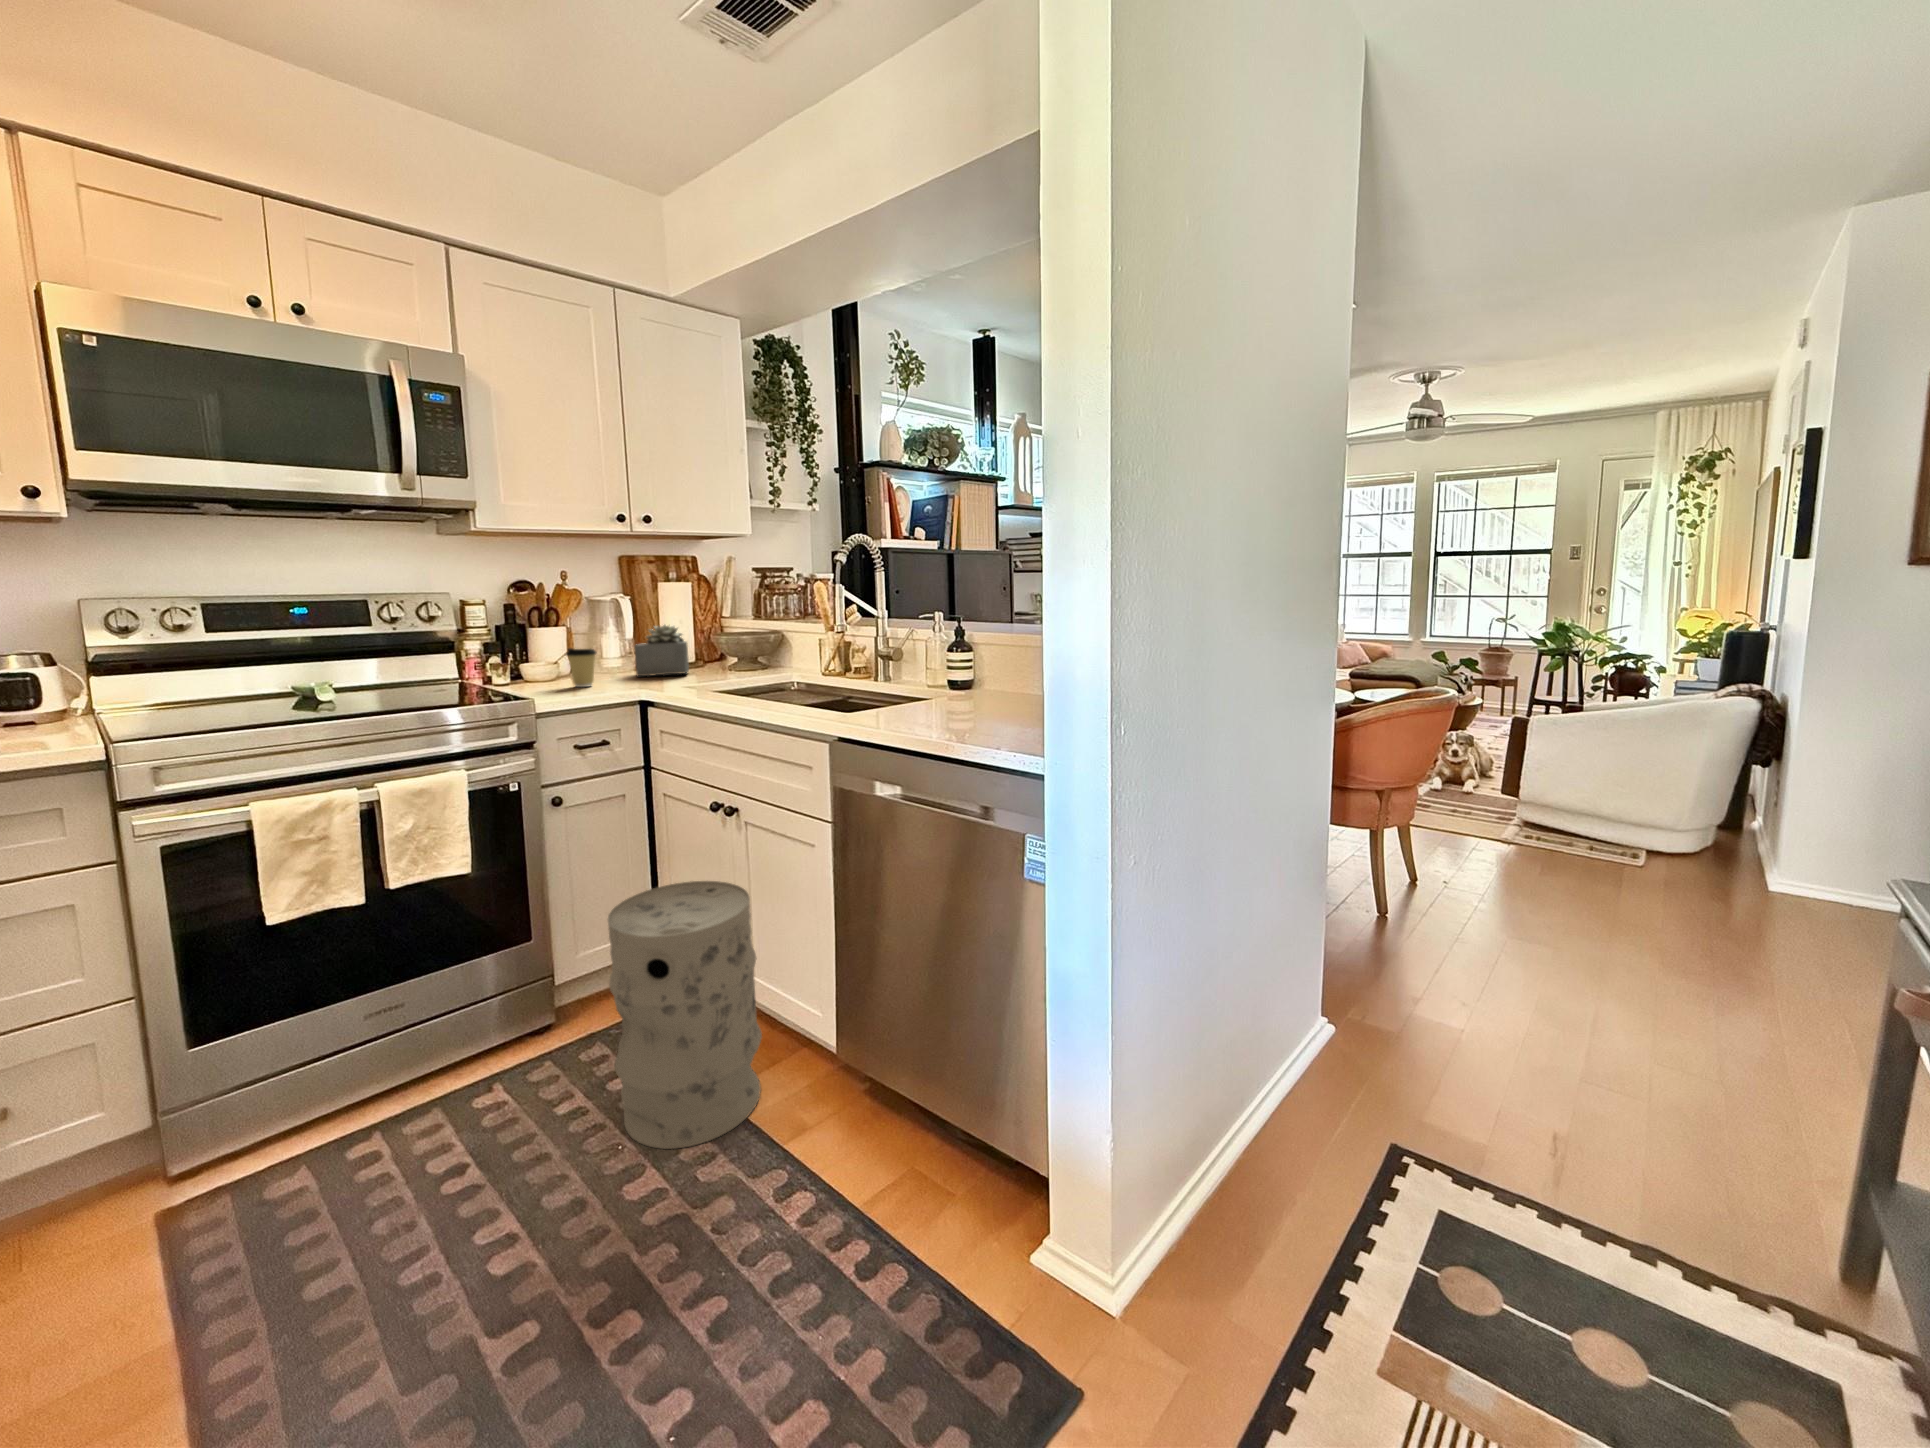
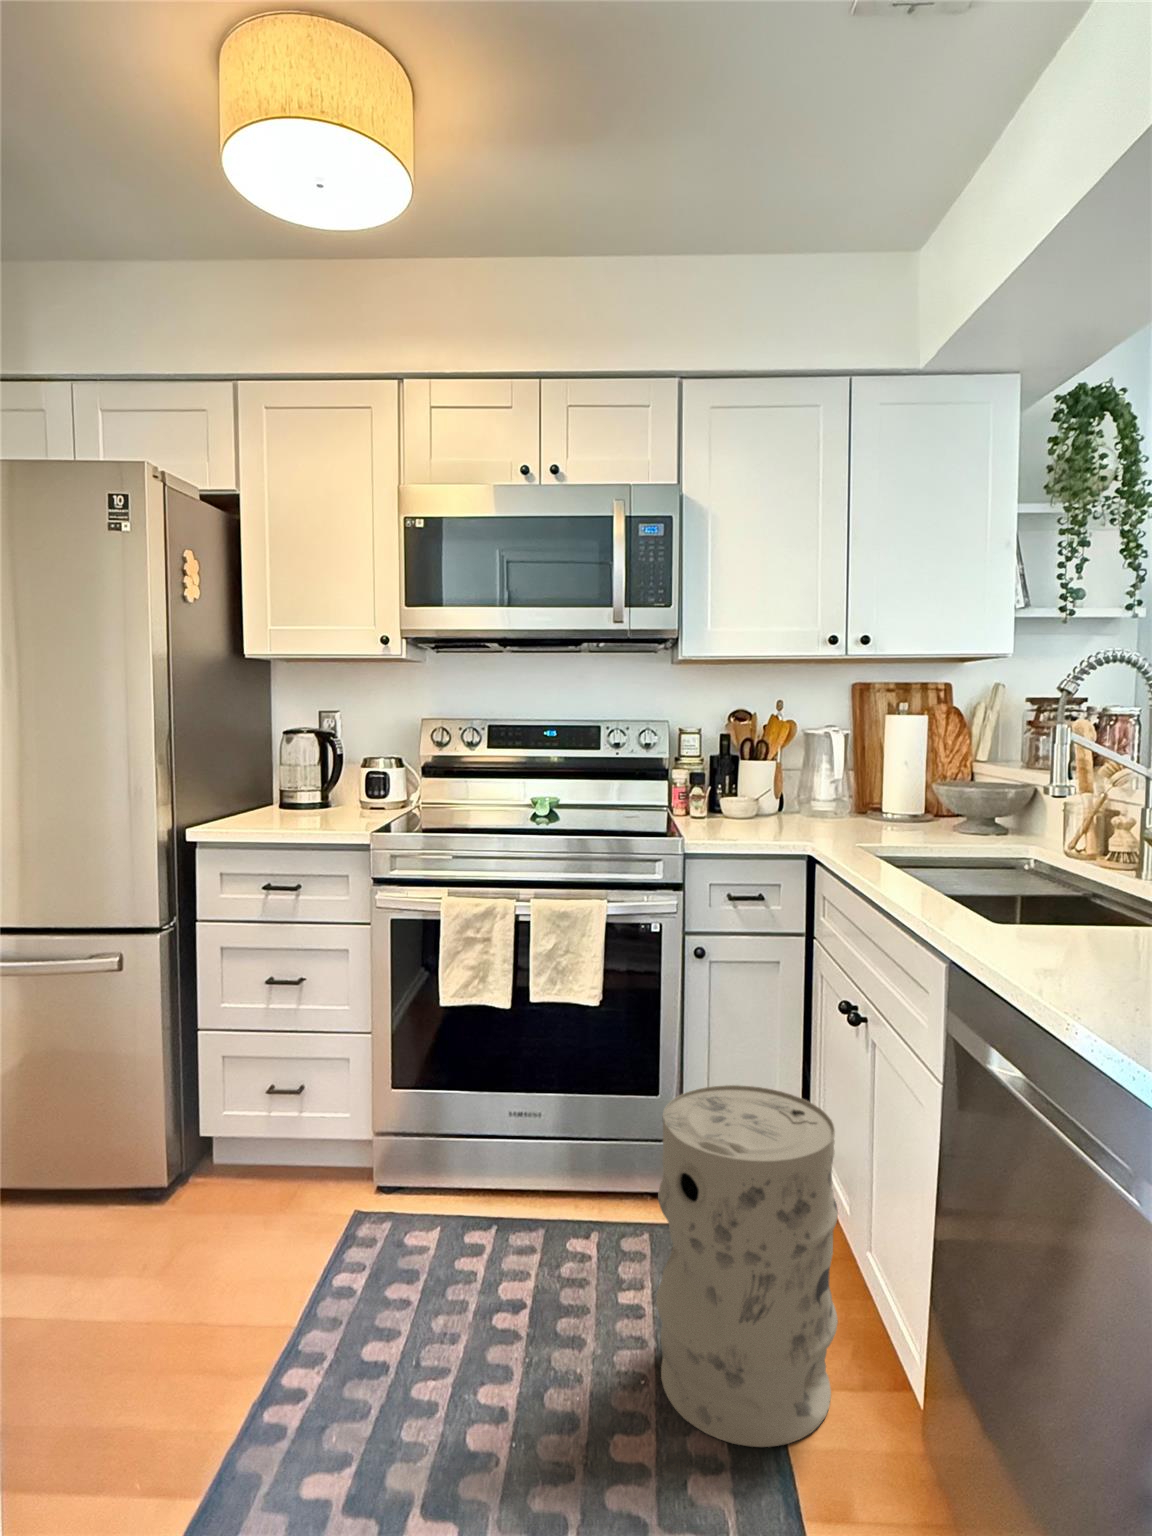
succulent plant: present [634,625,689,676] -> none [836,765,906,829]
coffee cup: present [566,648,597,687] -> none [748,786,781,831]

